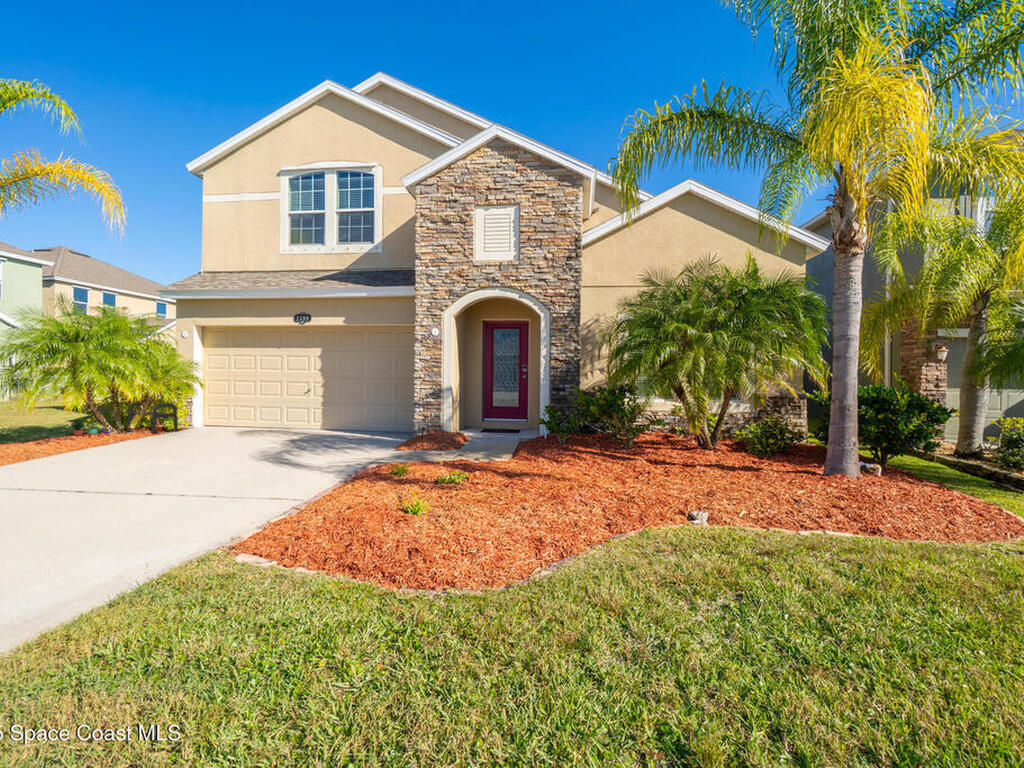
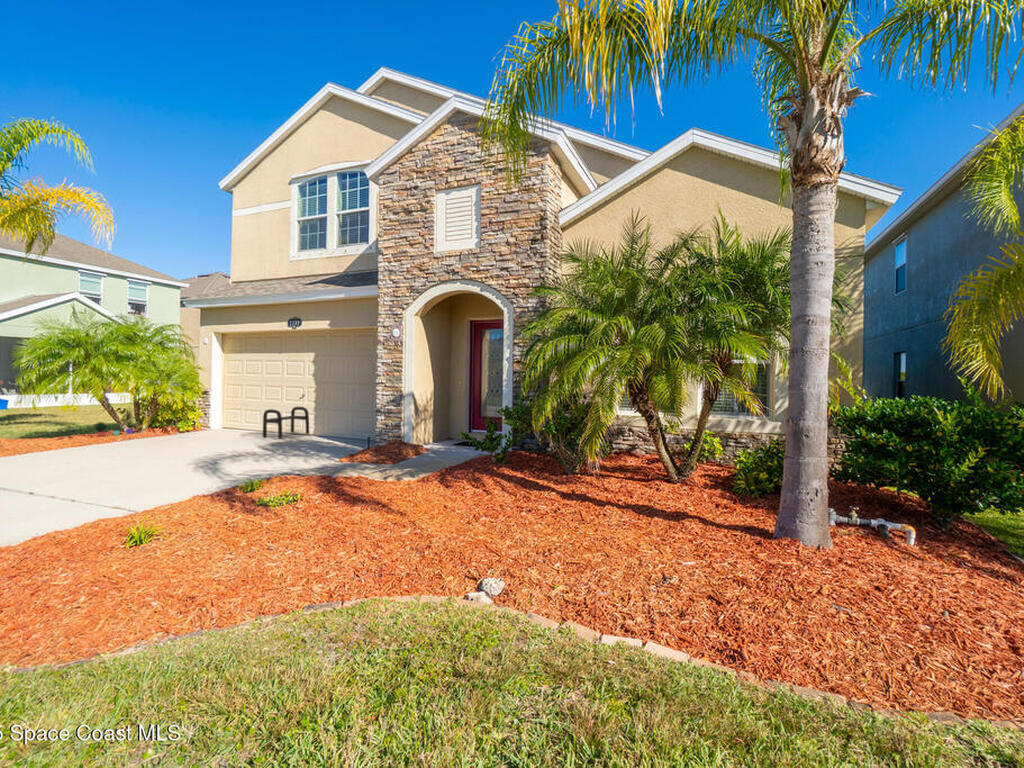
bench: present [127,402,178,434] -> present [263,407,309,439]

